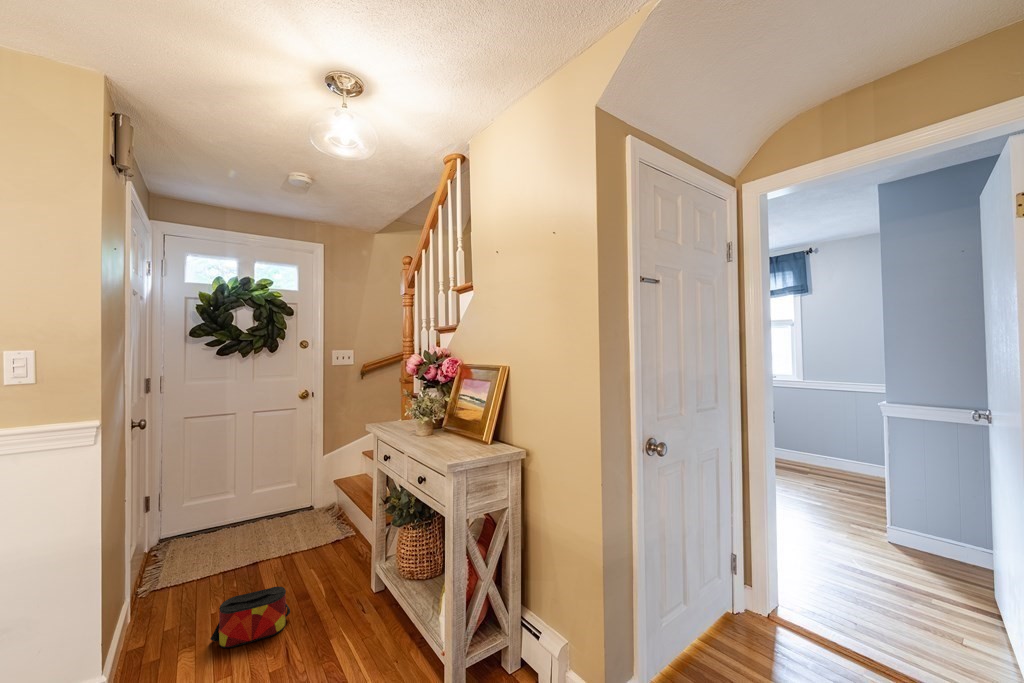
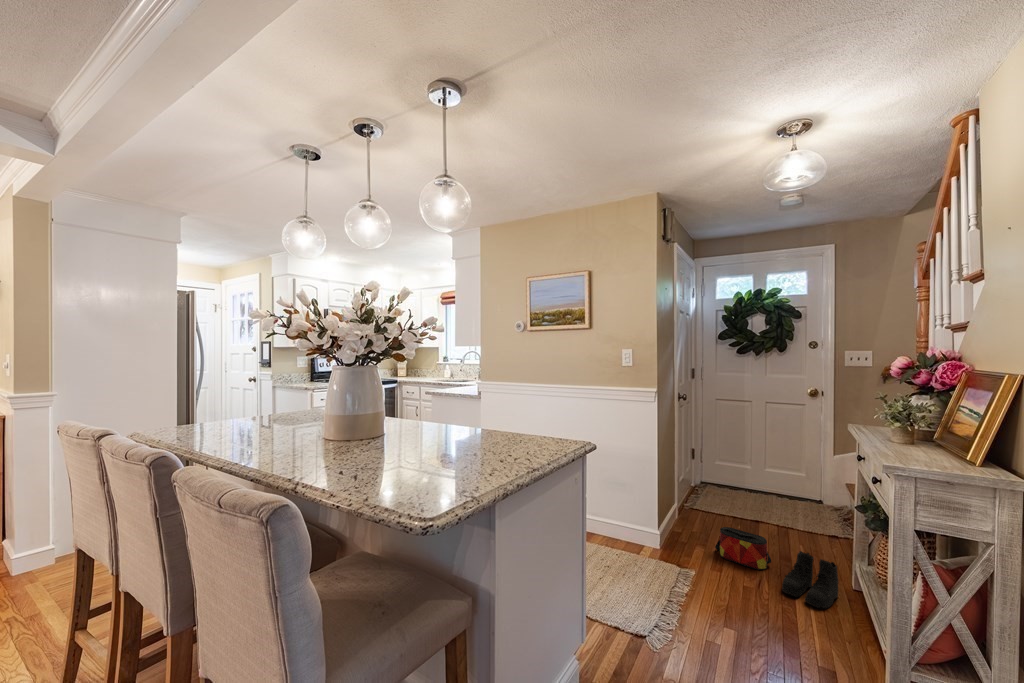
boots: none [311,575,364,645] -> present [782,551,839,609]

